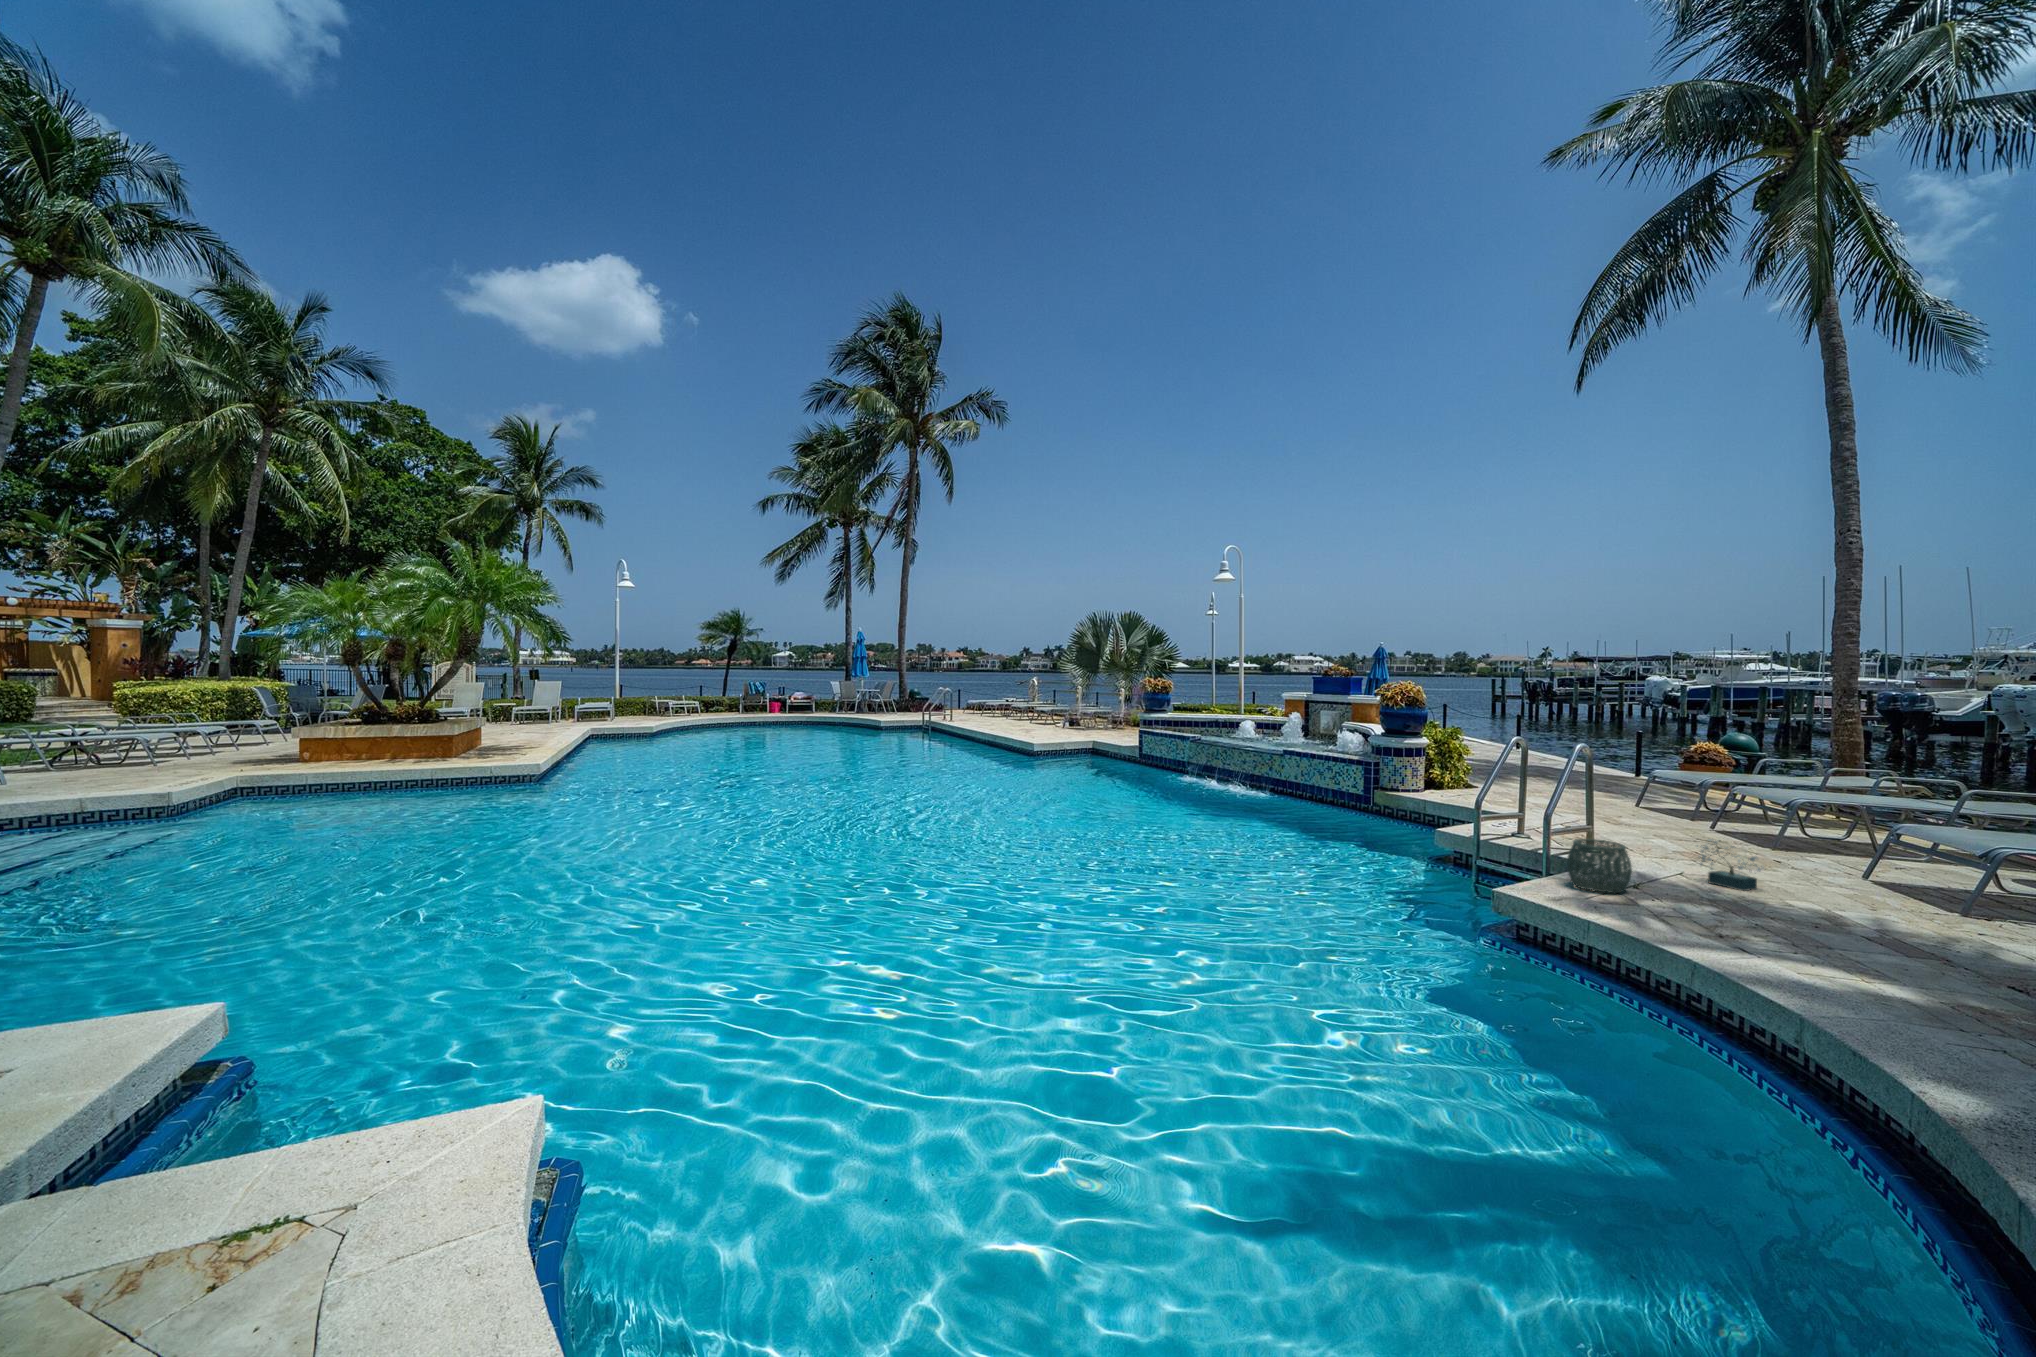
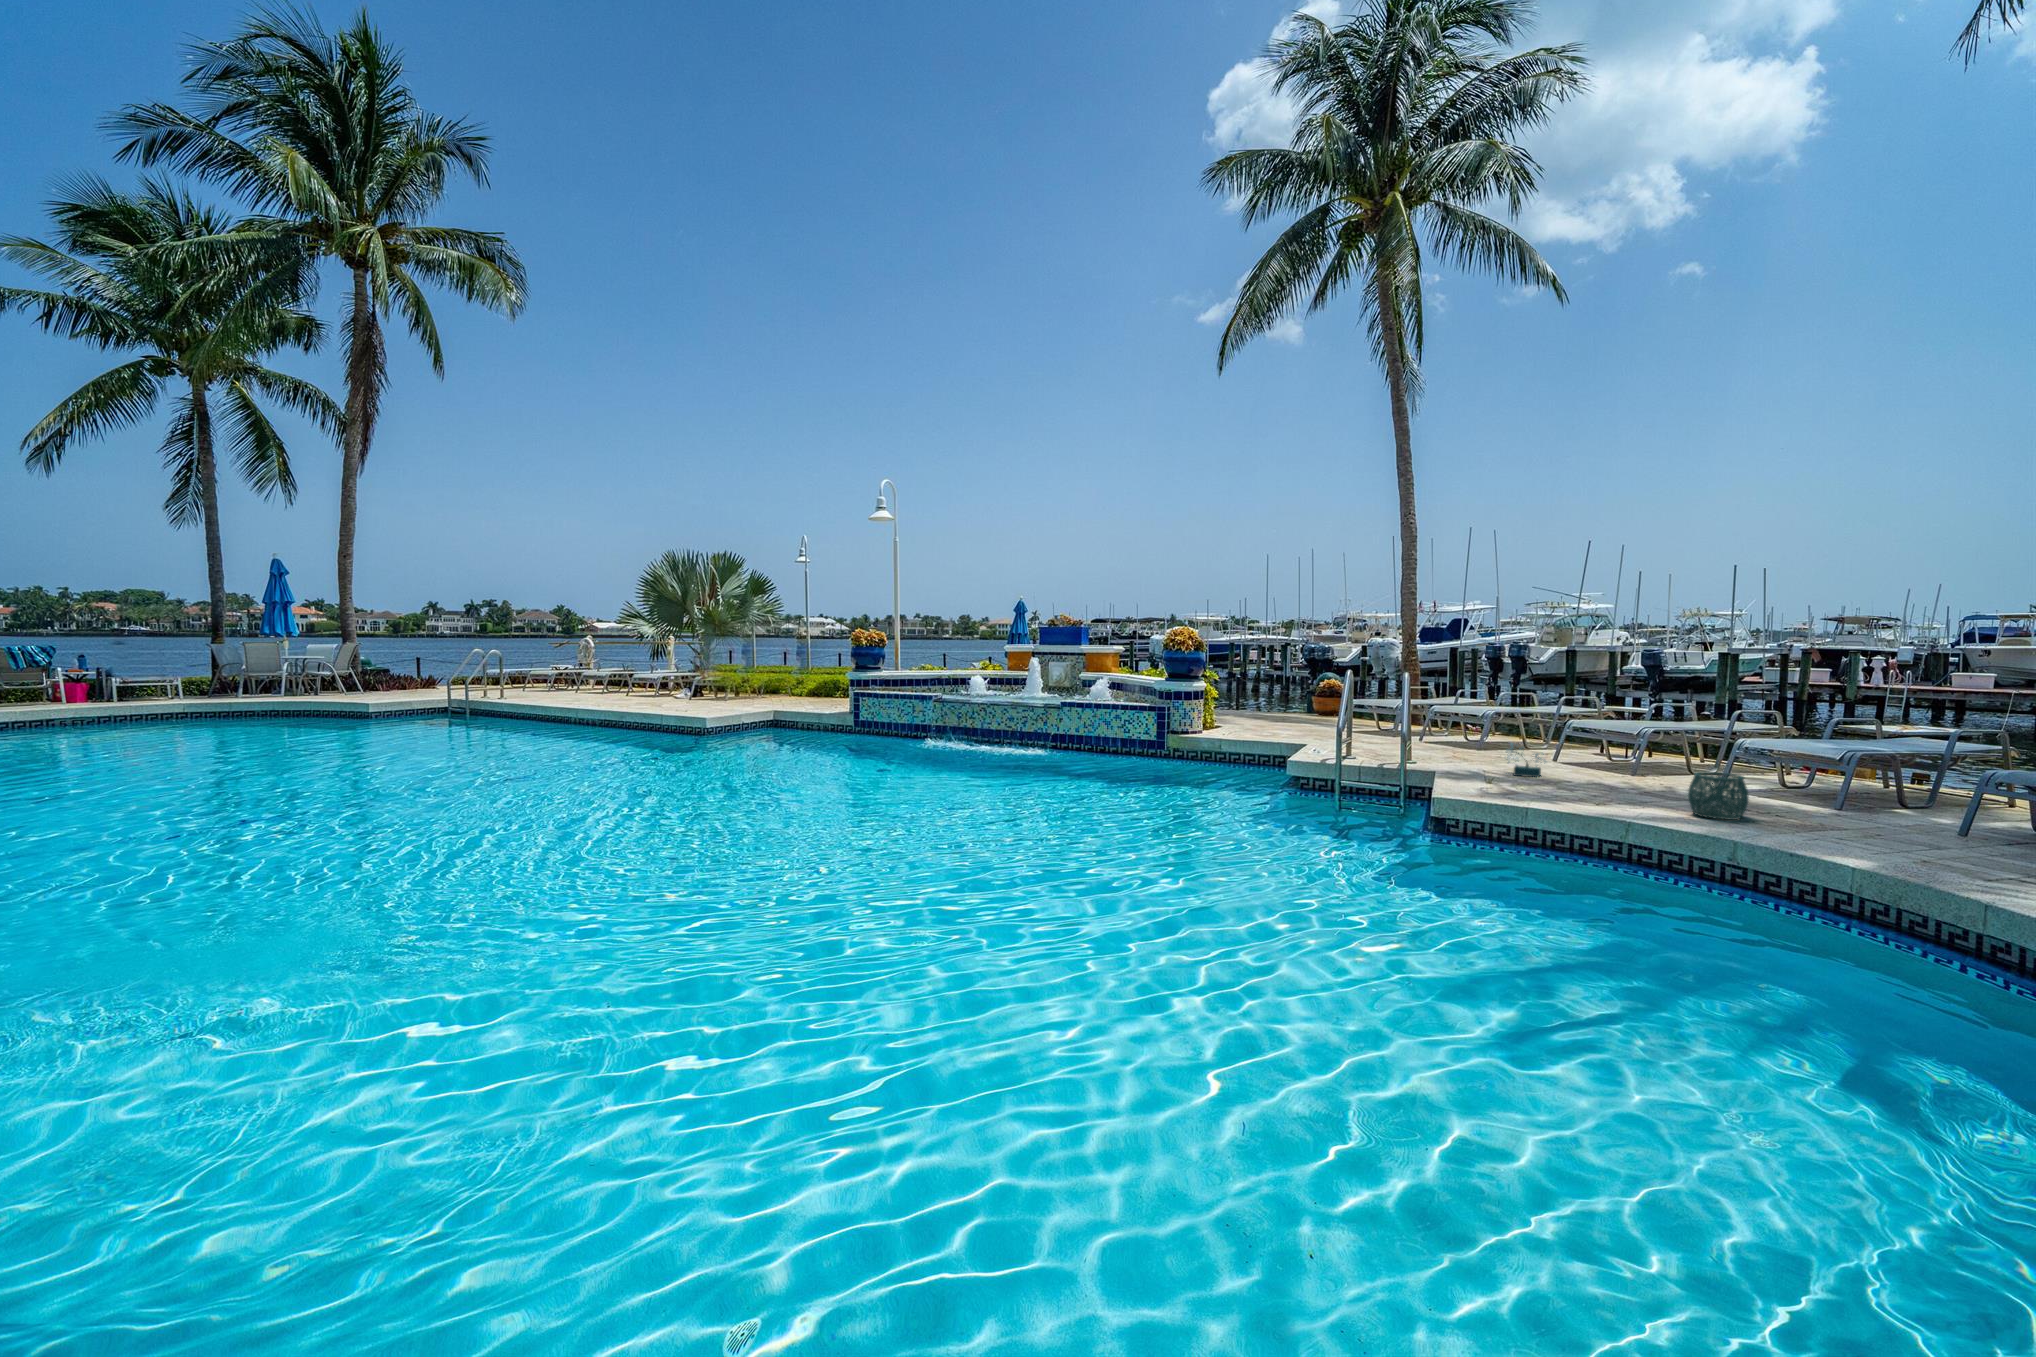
woven basket: present [1567,839,1632,894] -> present [1688,772,1749,820]

